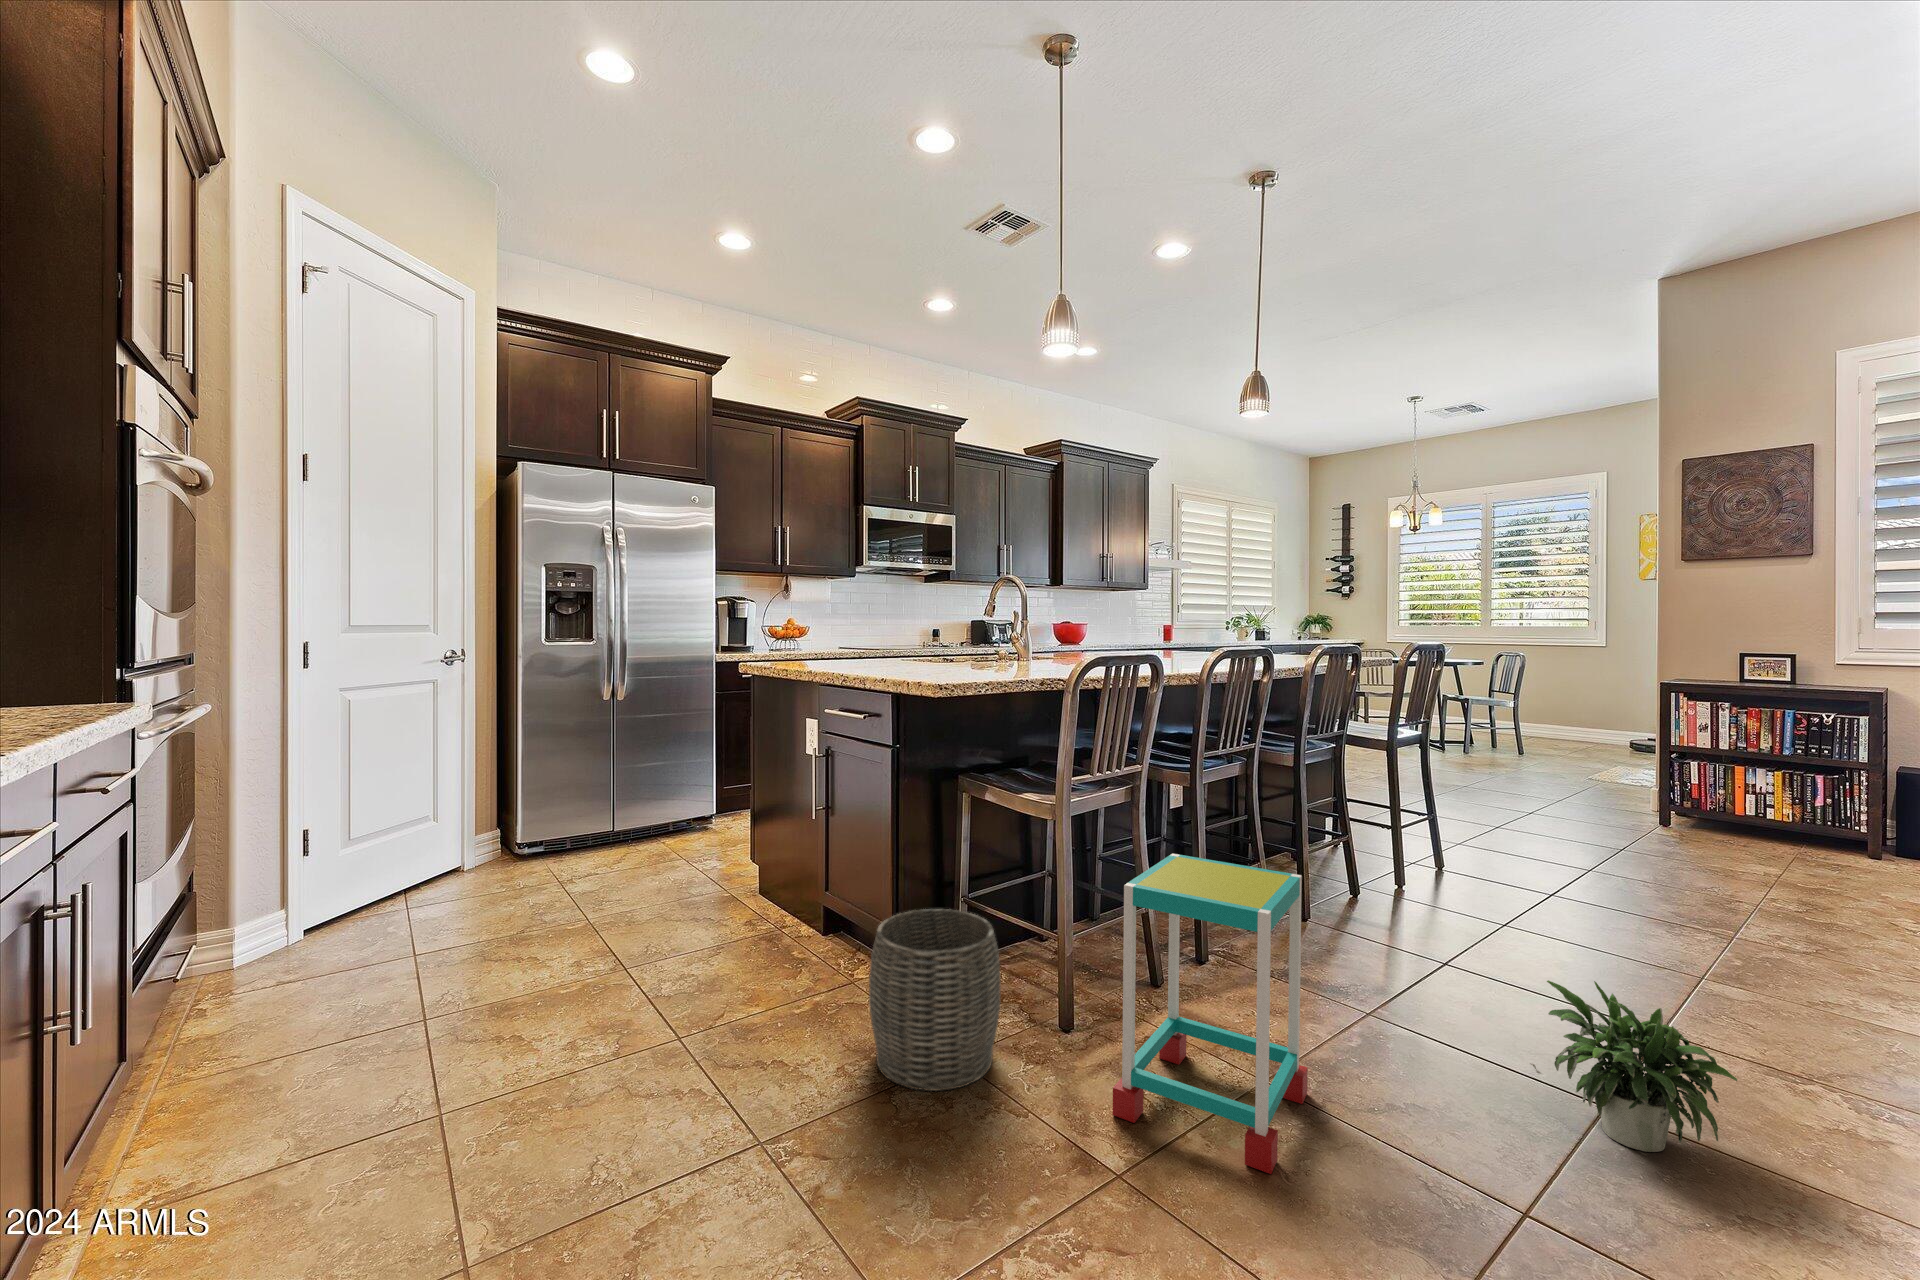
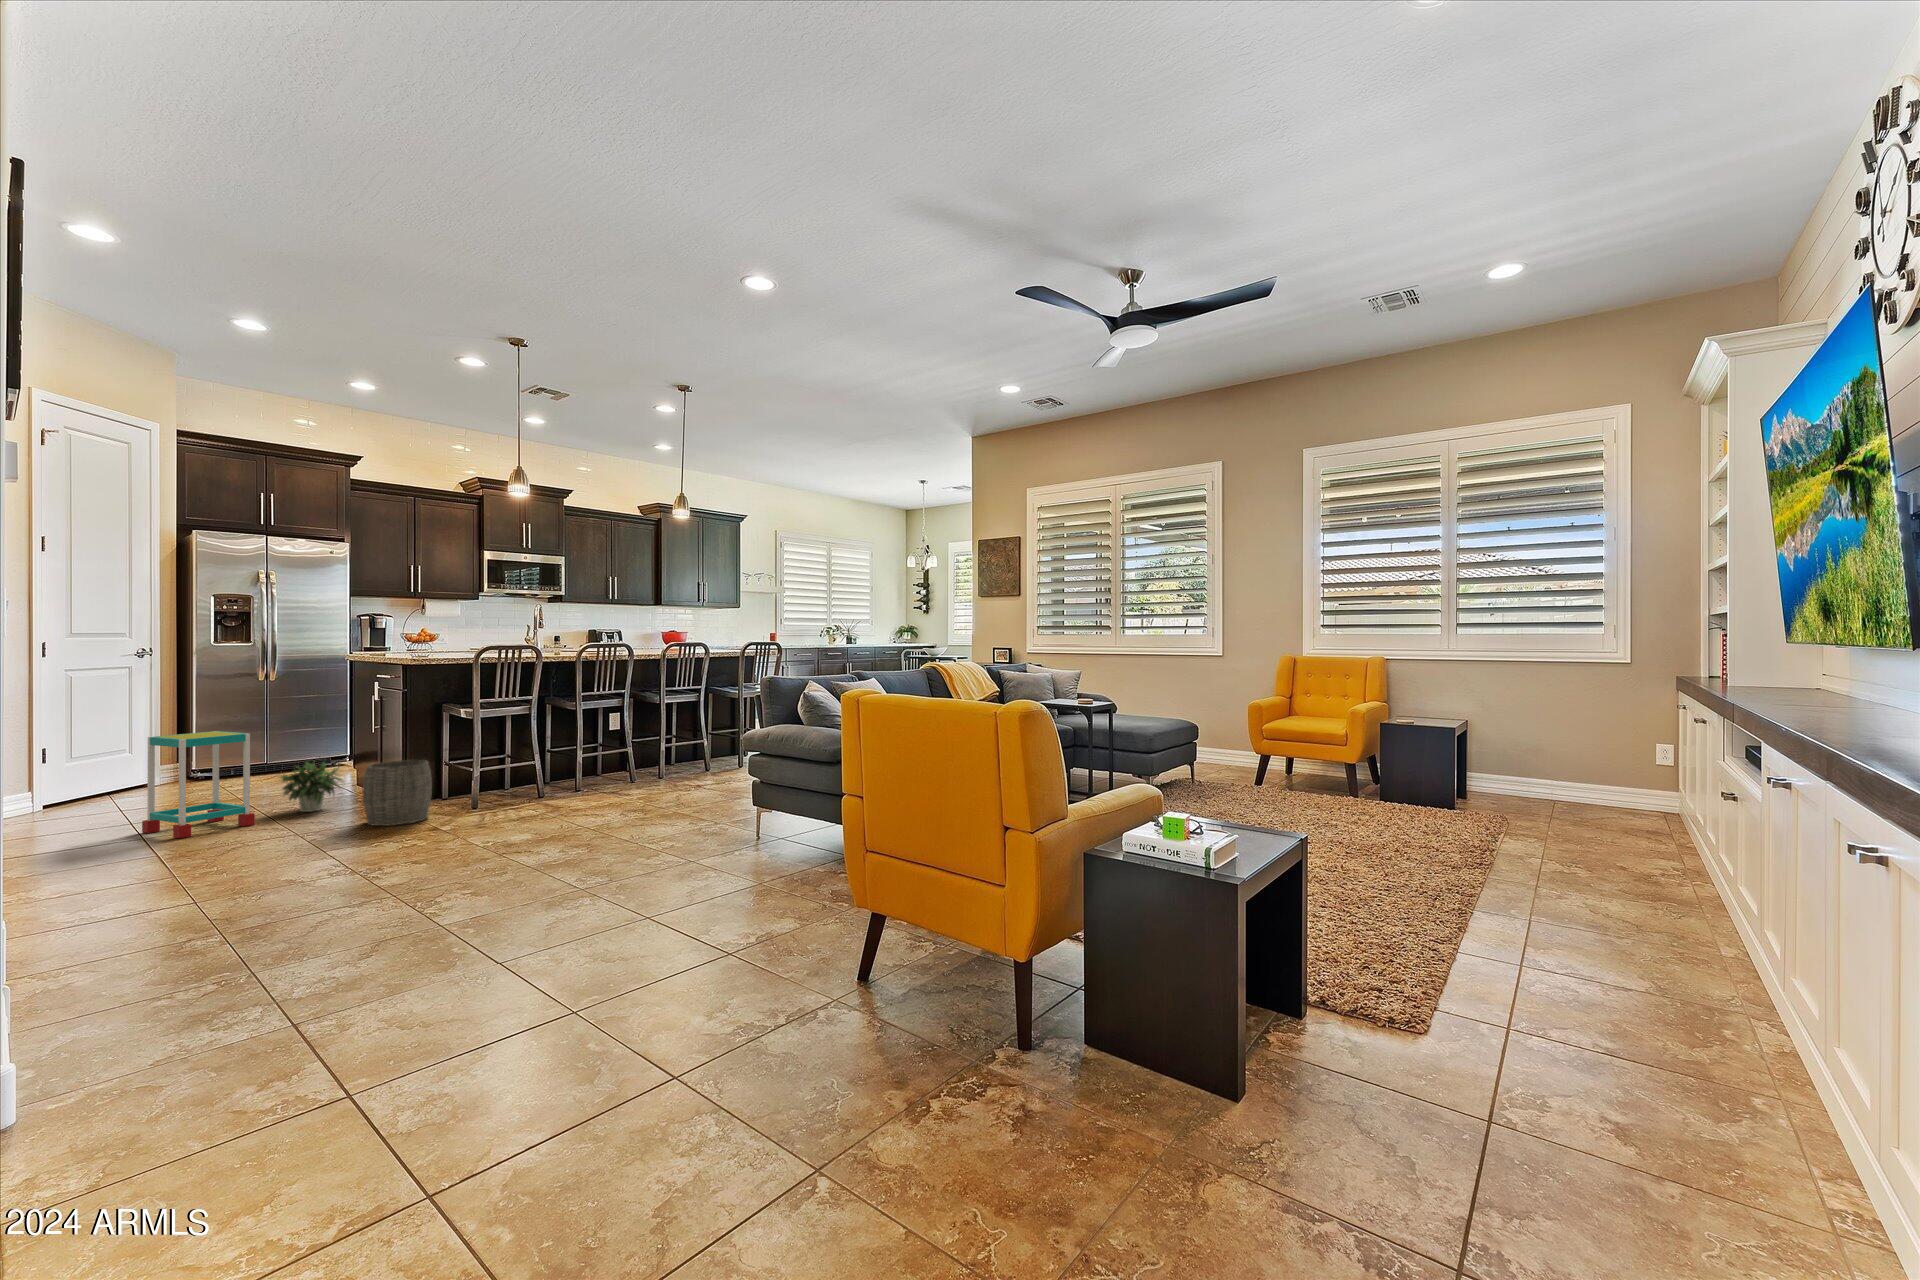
side table: present [1113,854,1308,1174] -> present [142,731,255,838]
potted plant: present [1530,980,1737,1152] -> present [280,762,342,812]

